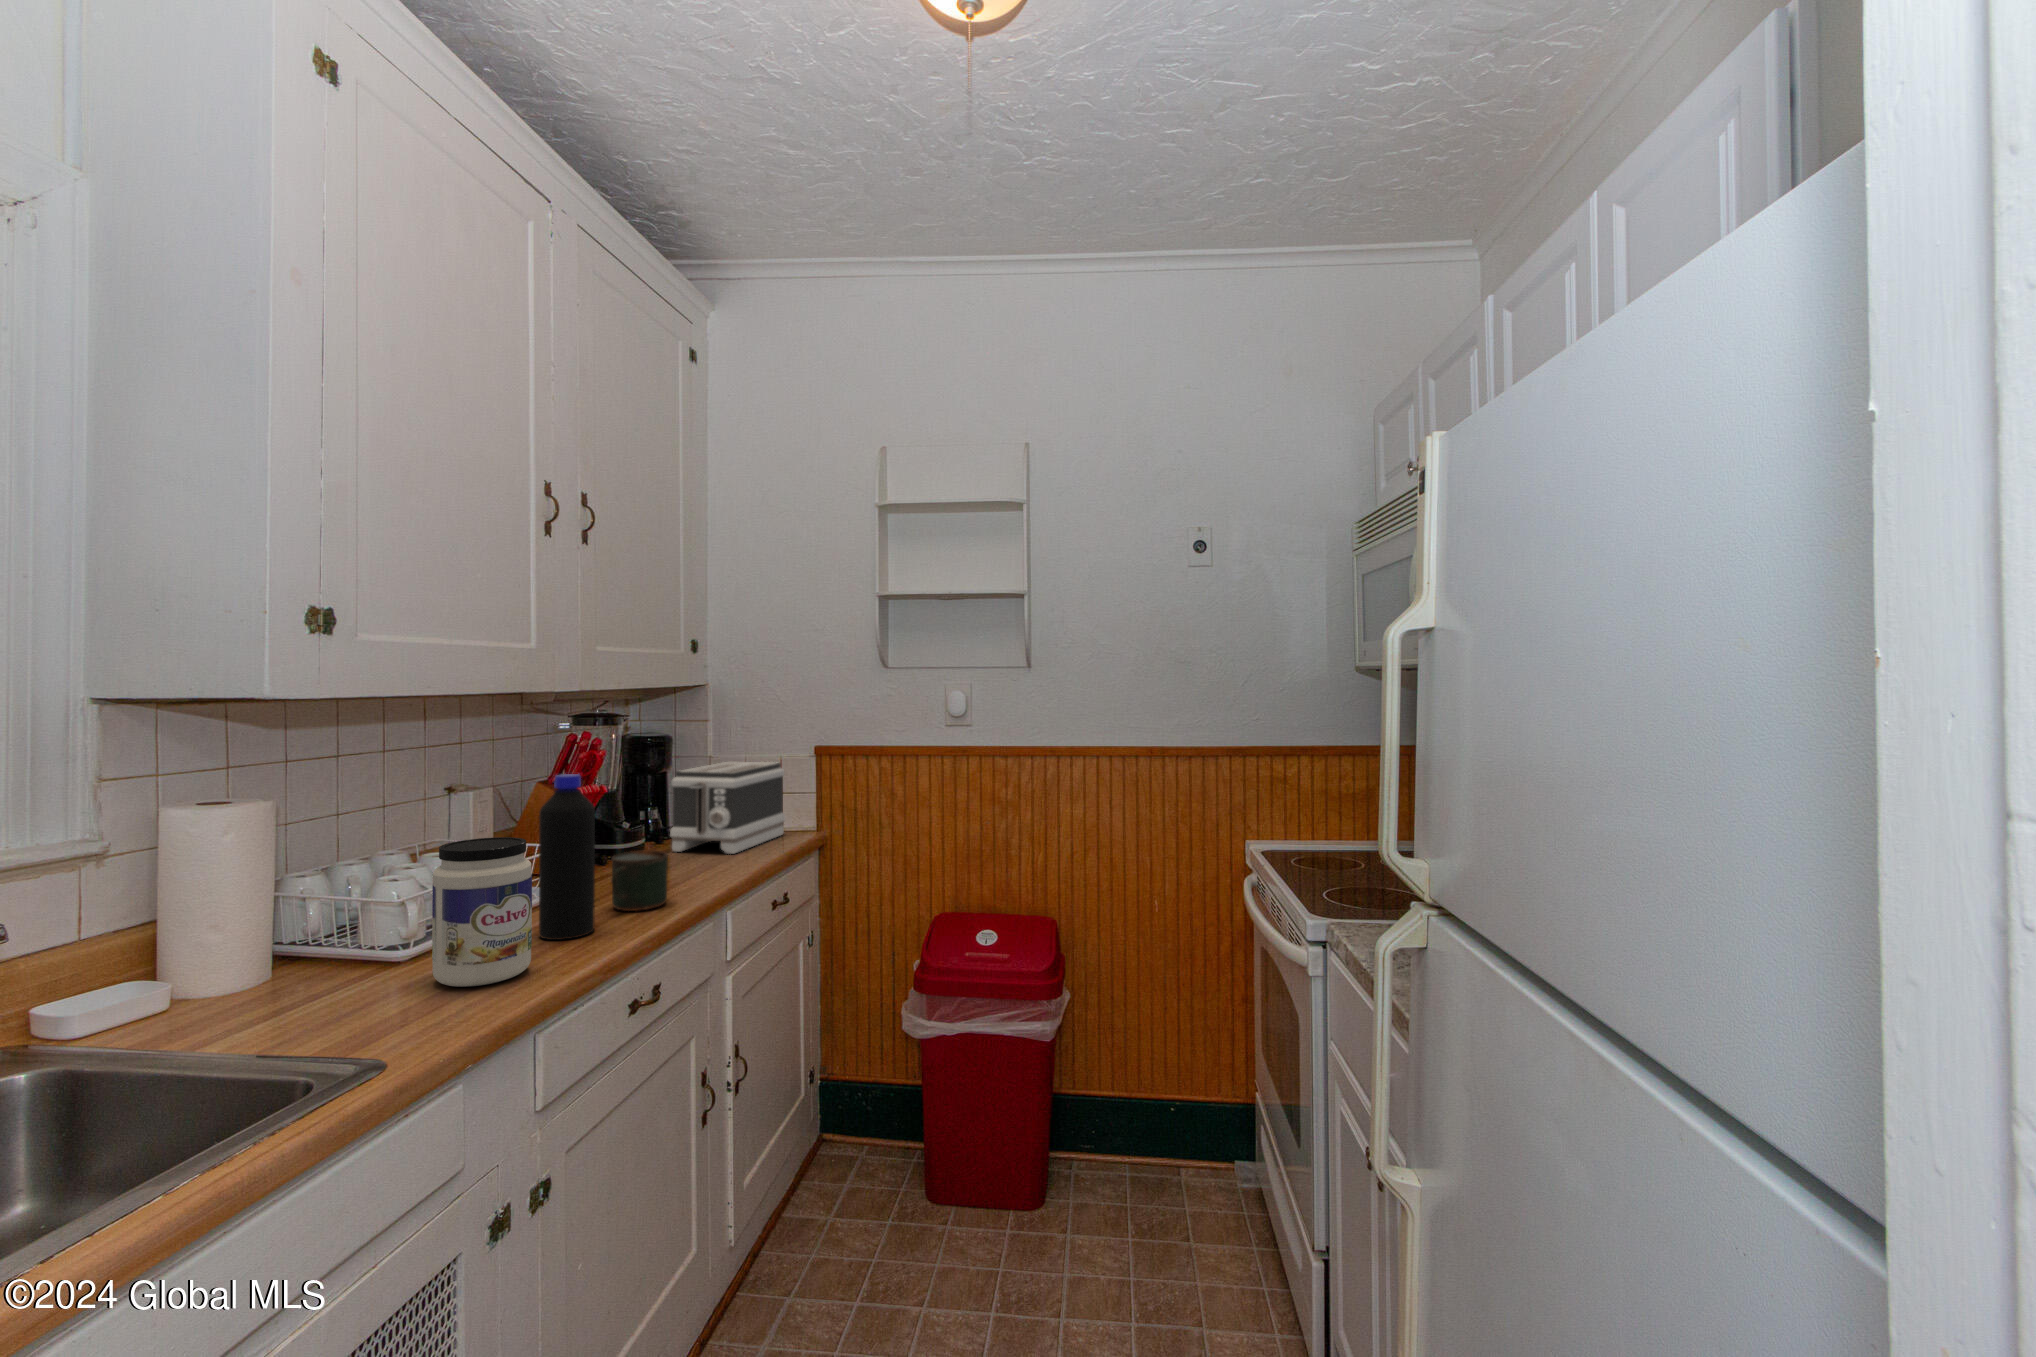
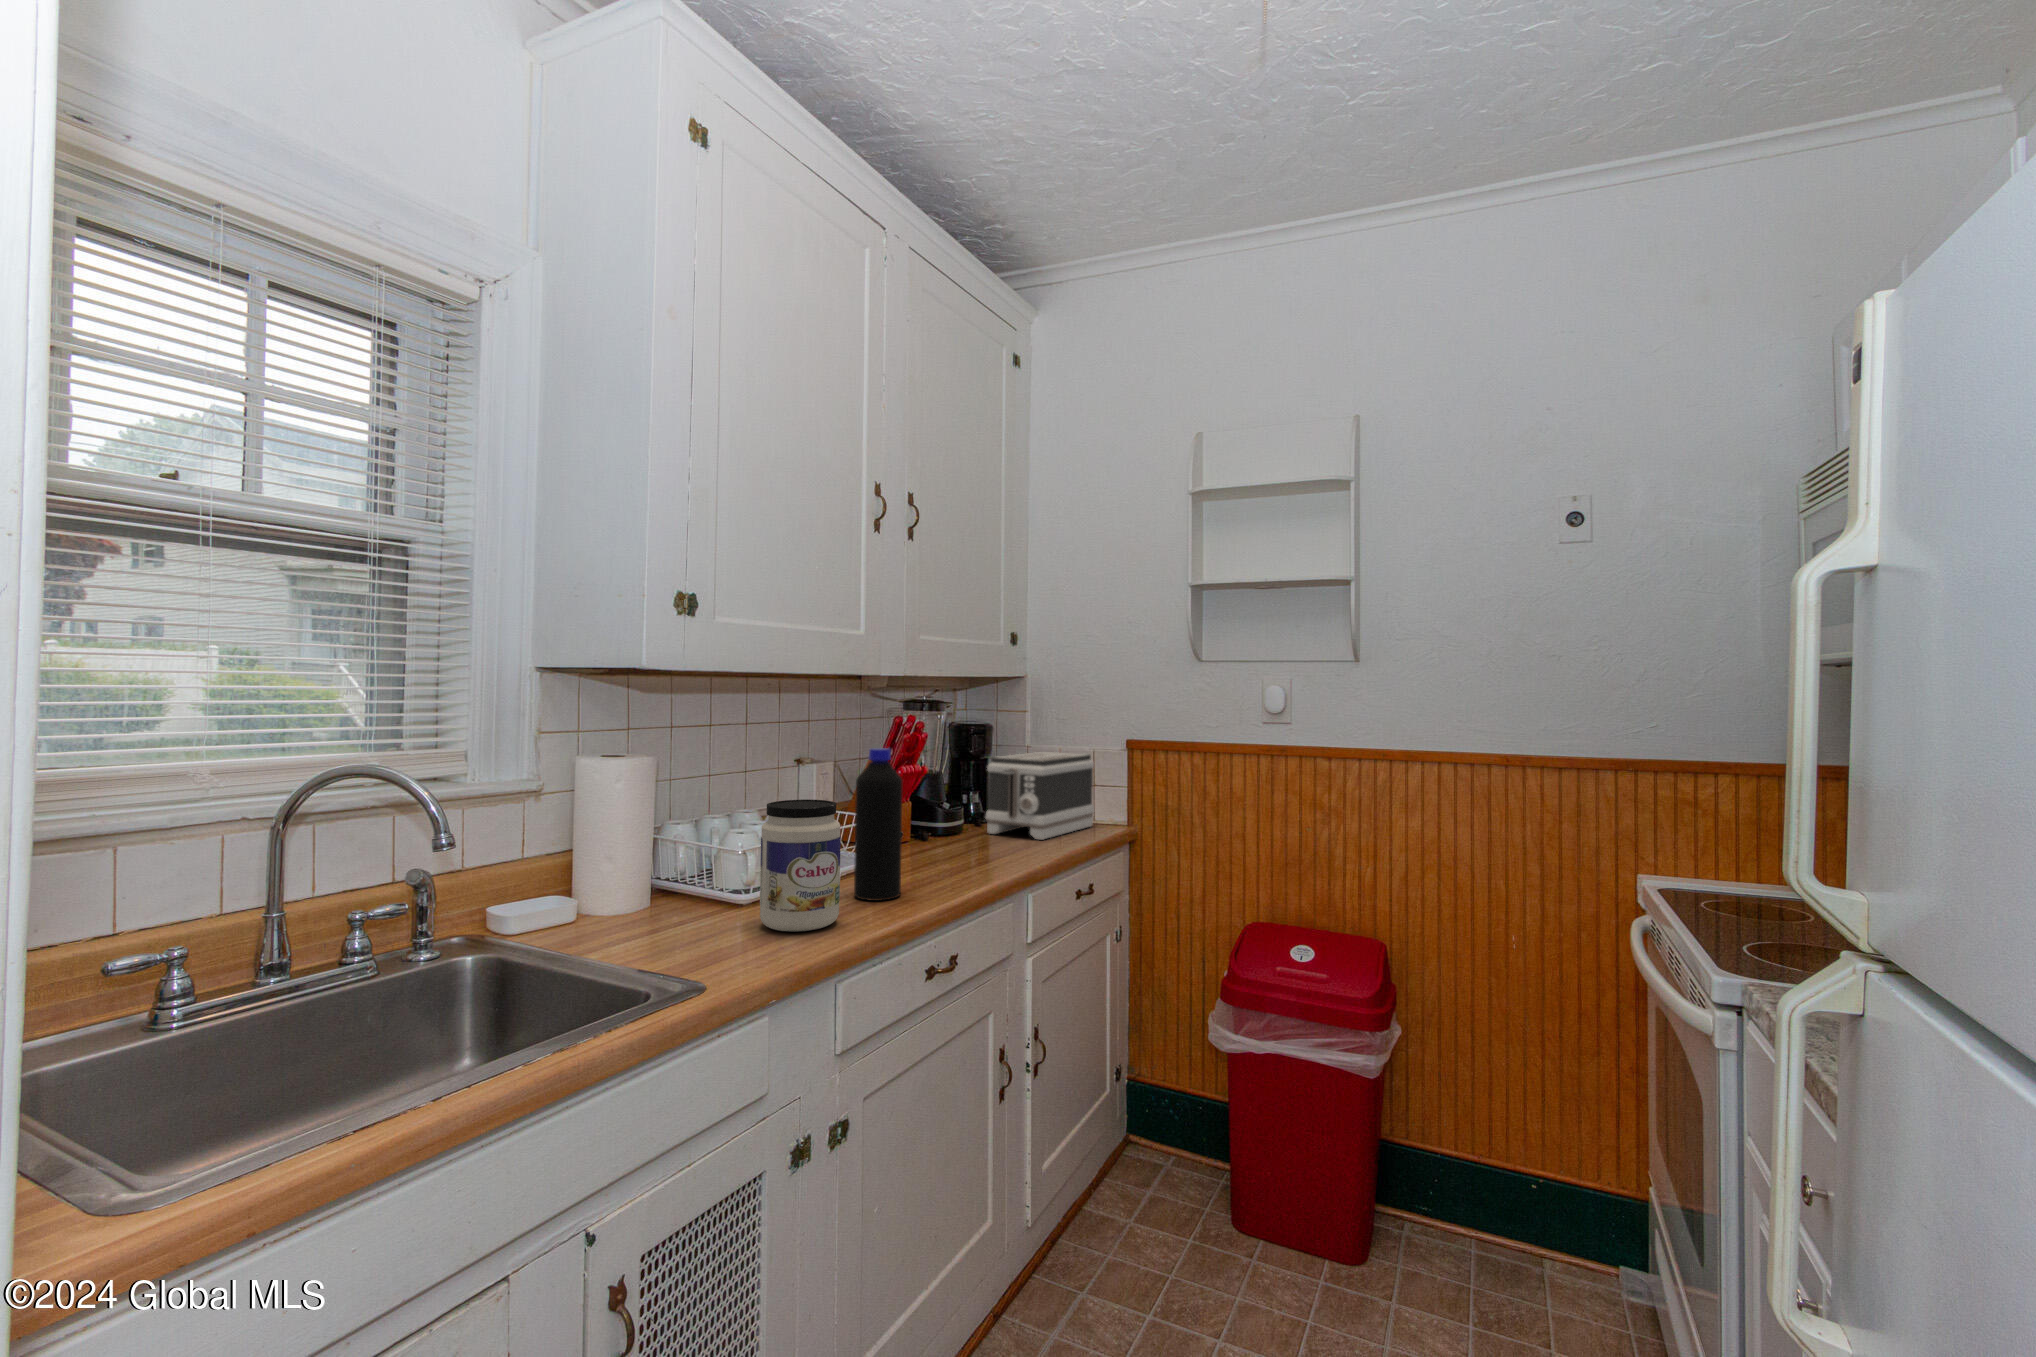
mug: present [612,850,668,911] -> none [919,826,971,882]

